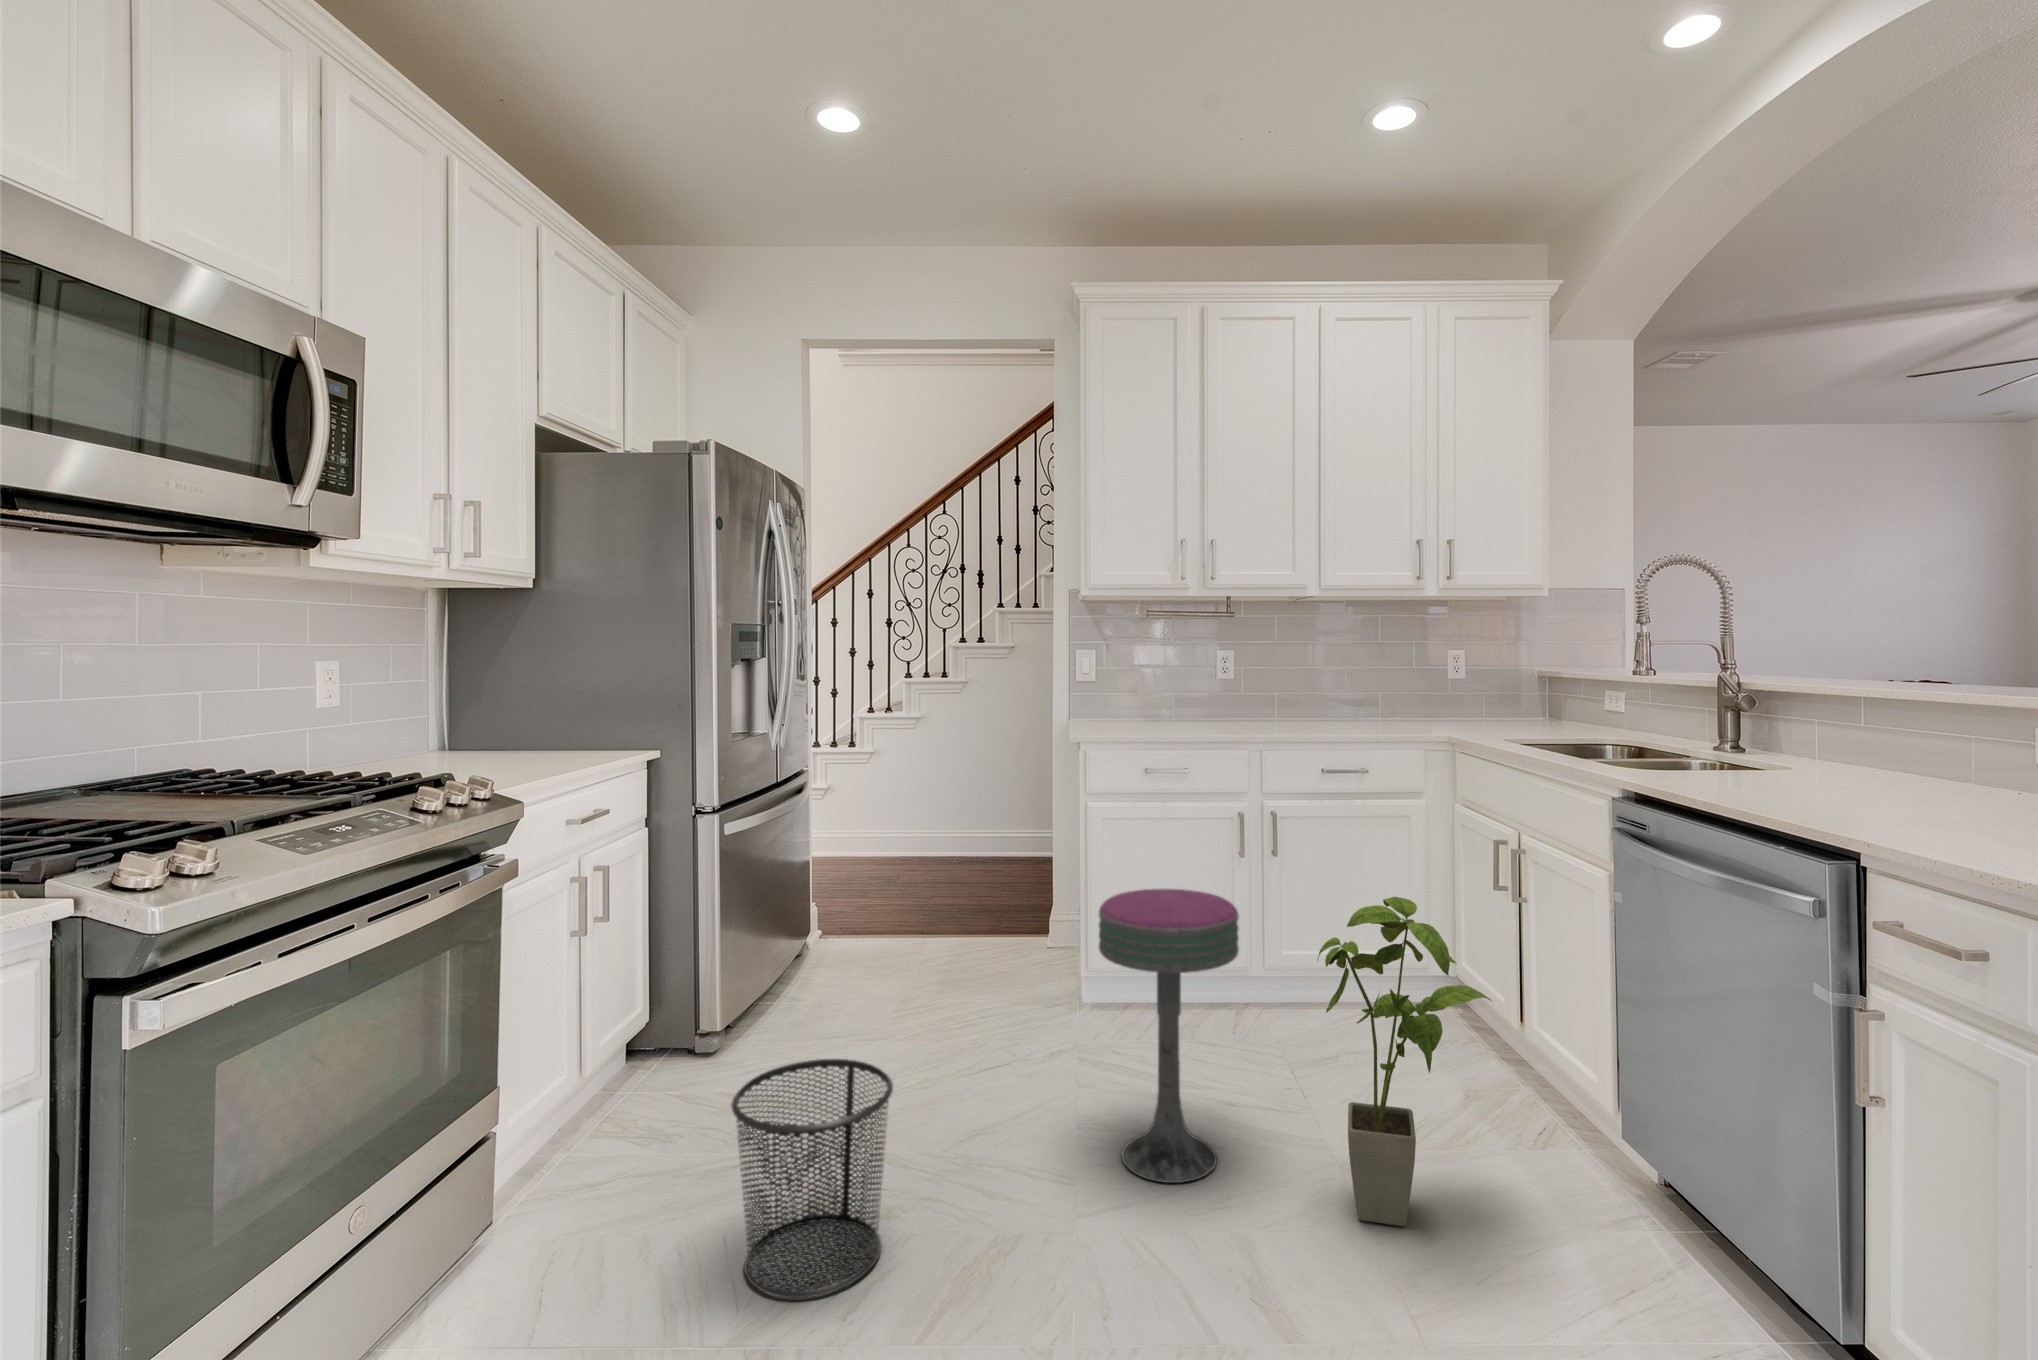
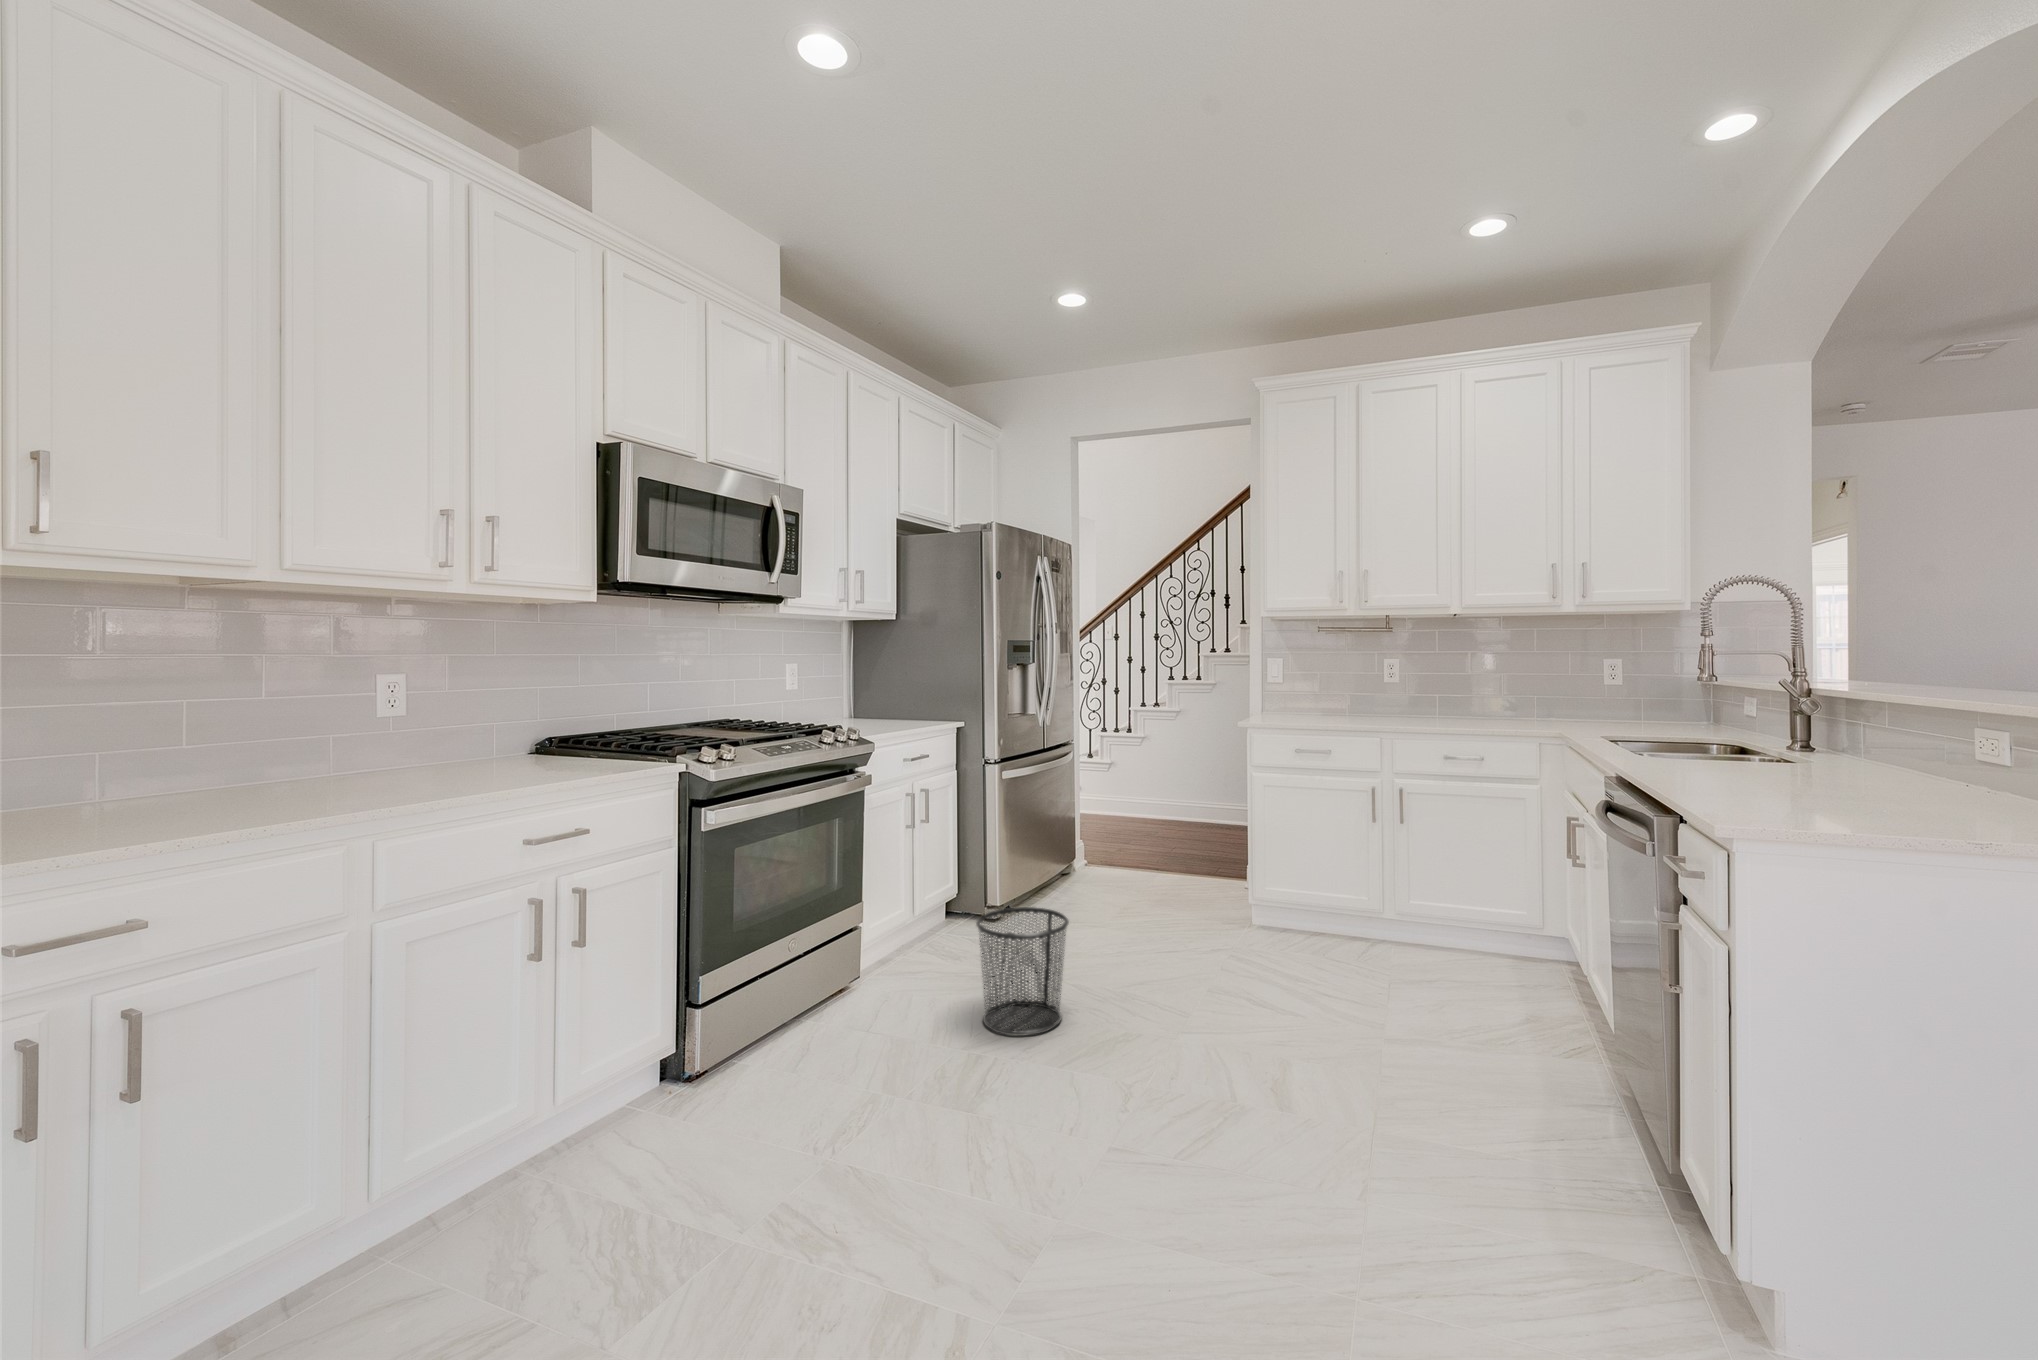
bar stool: present [1099,889,1239,1183] -> none [1214,825,1311,1021]
house plant: present [1318,897,1492,1226] -> none [1352,834,1481,1064]

